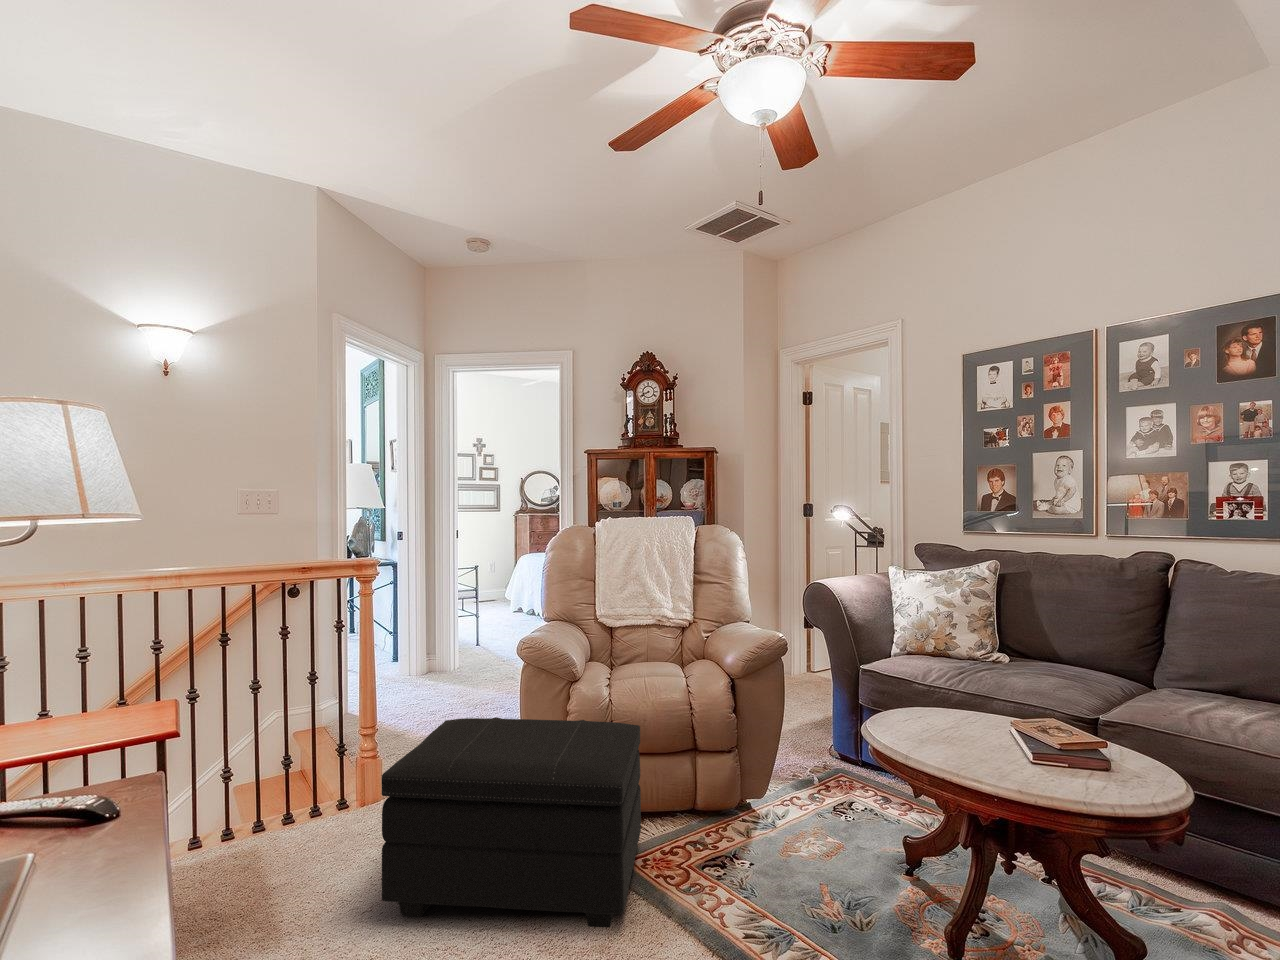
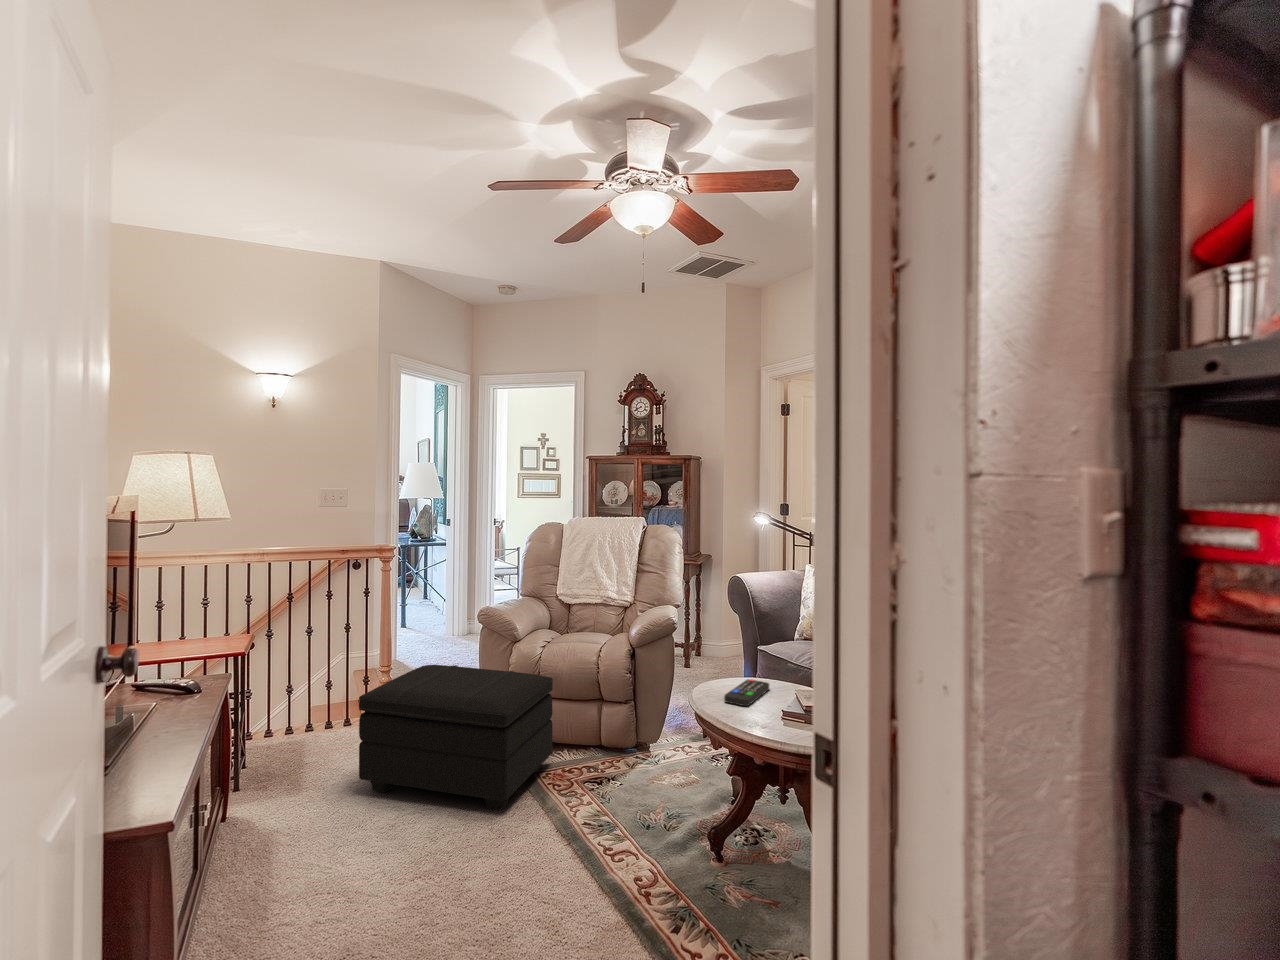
remote control: none [936,710,977,749] -> present [724,679,769,706]

